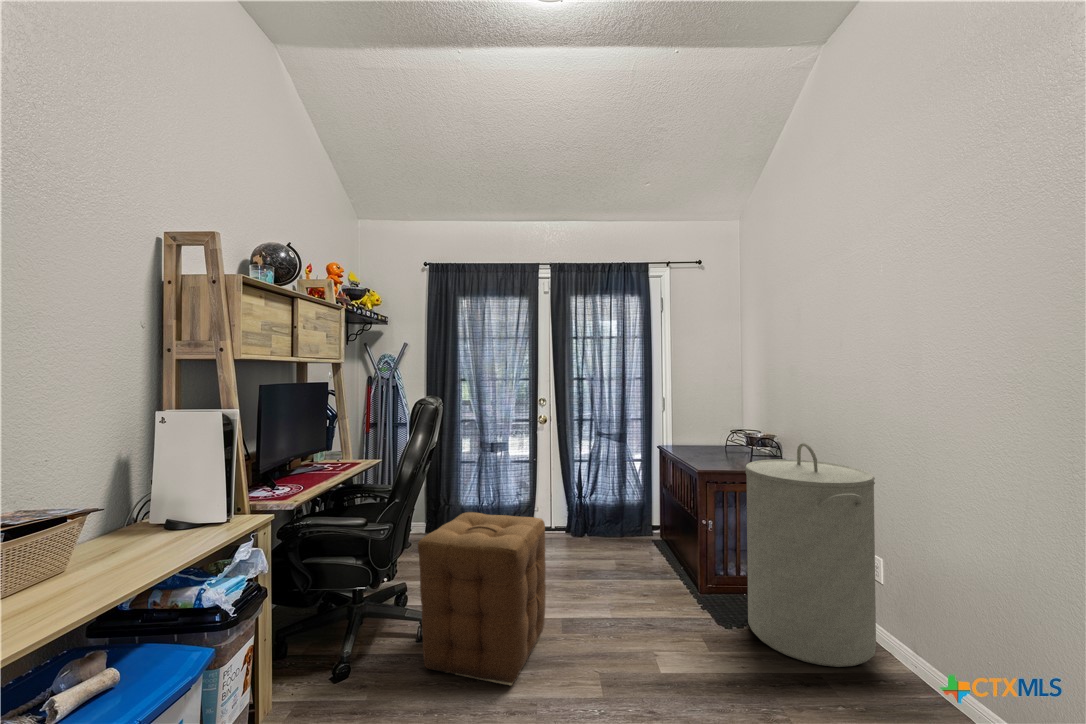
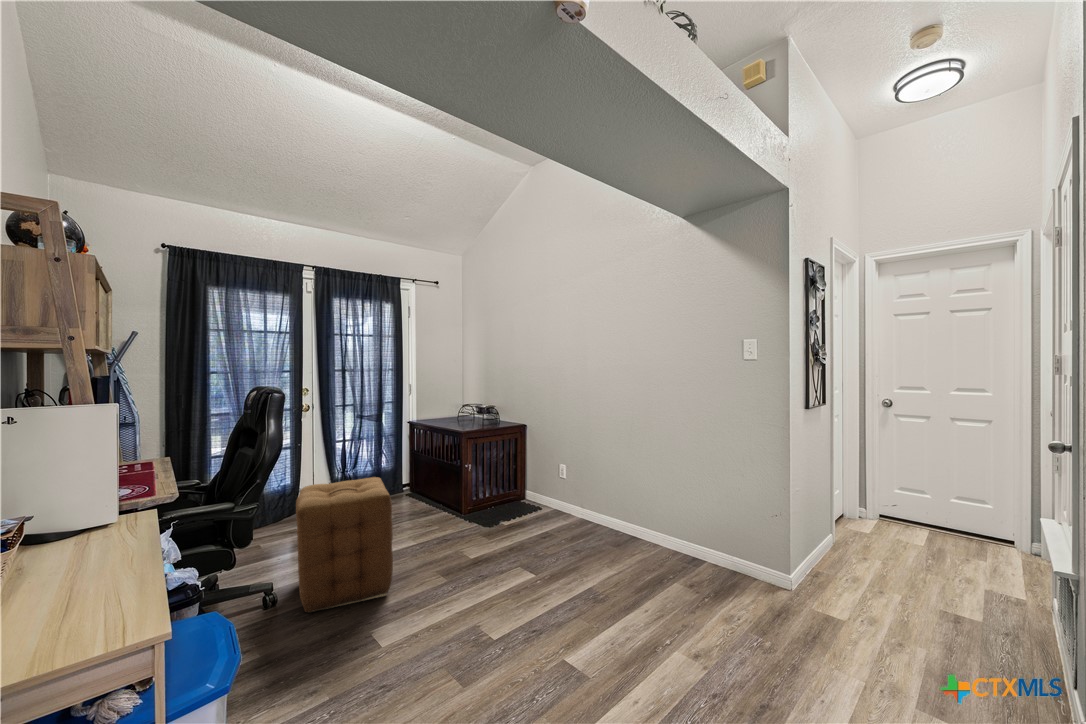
laundry hamper: present [745,443,876,667] -> none [498,405,565,529]

